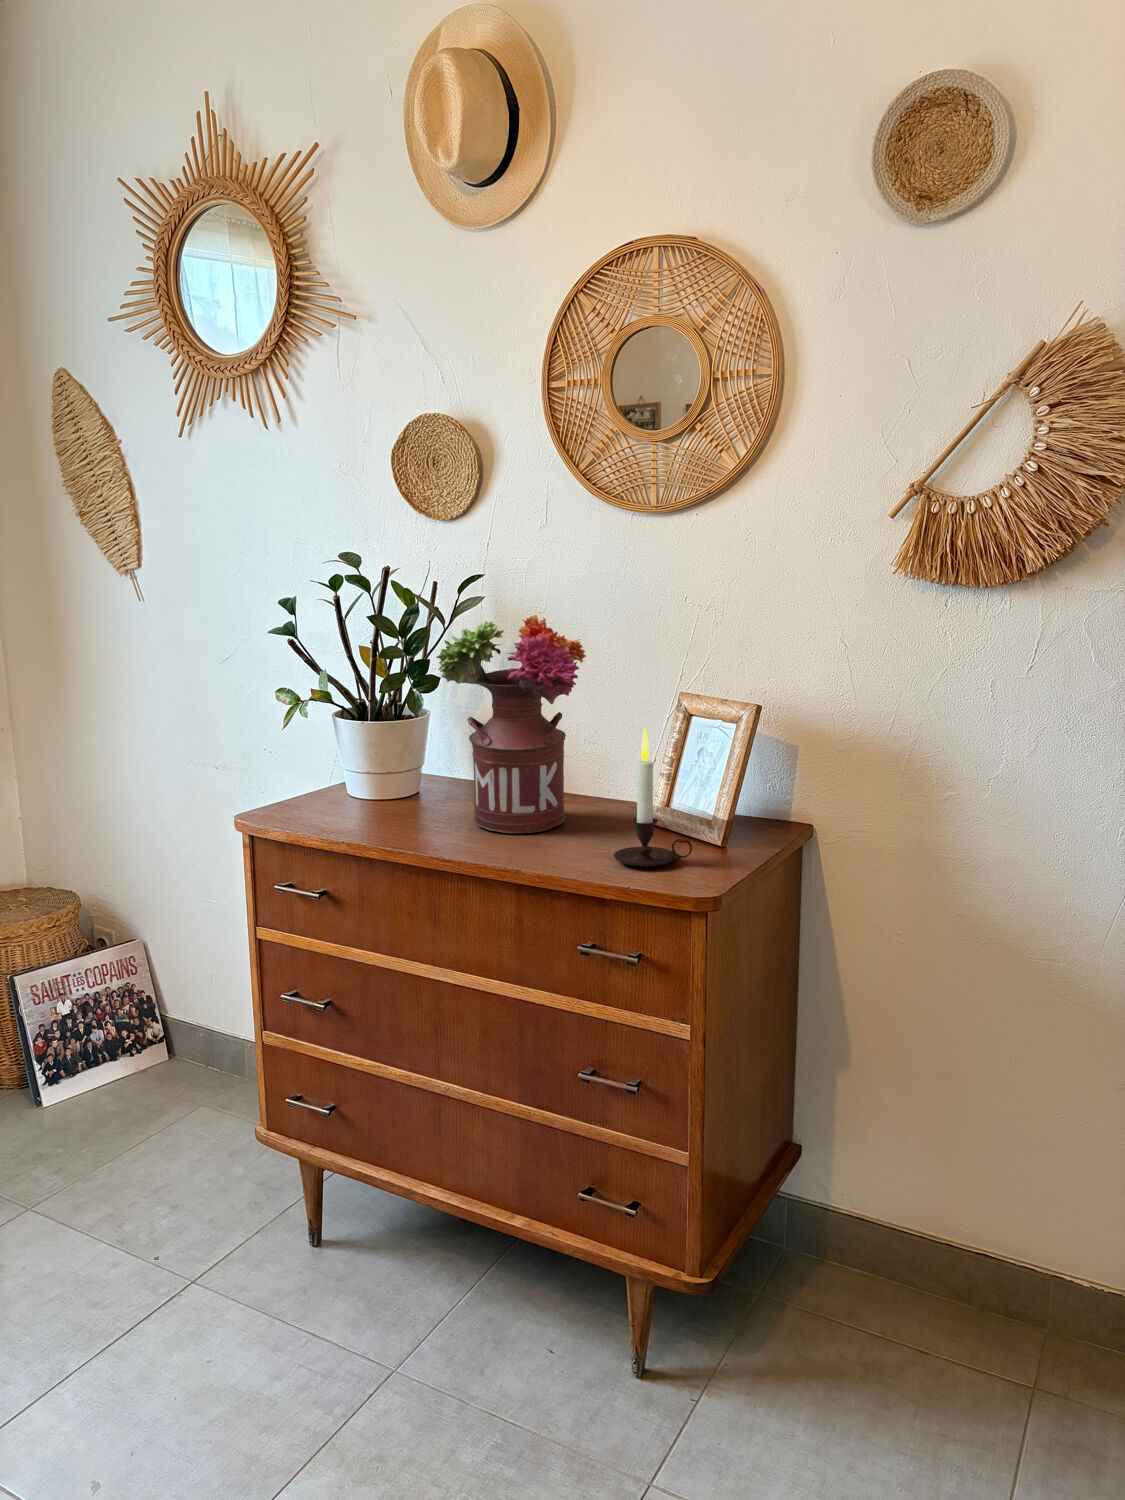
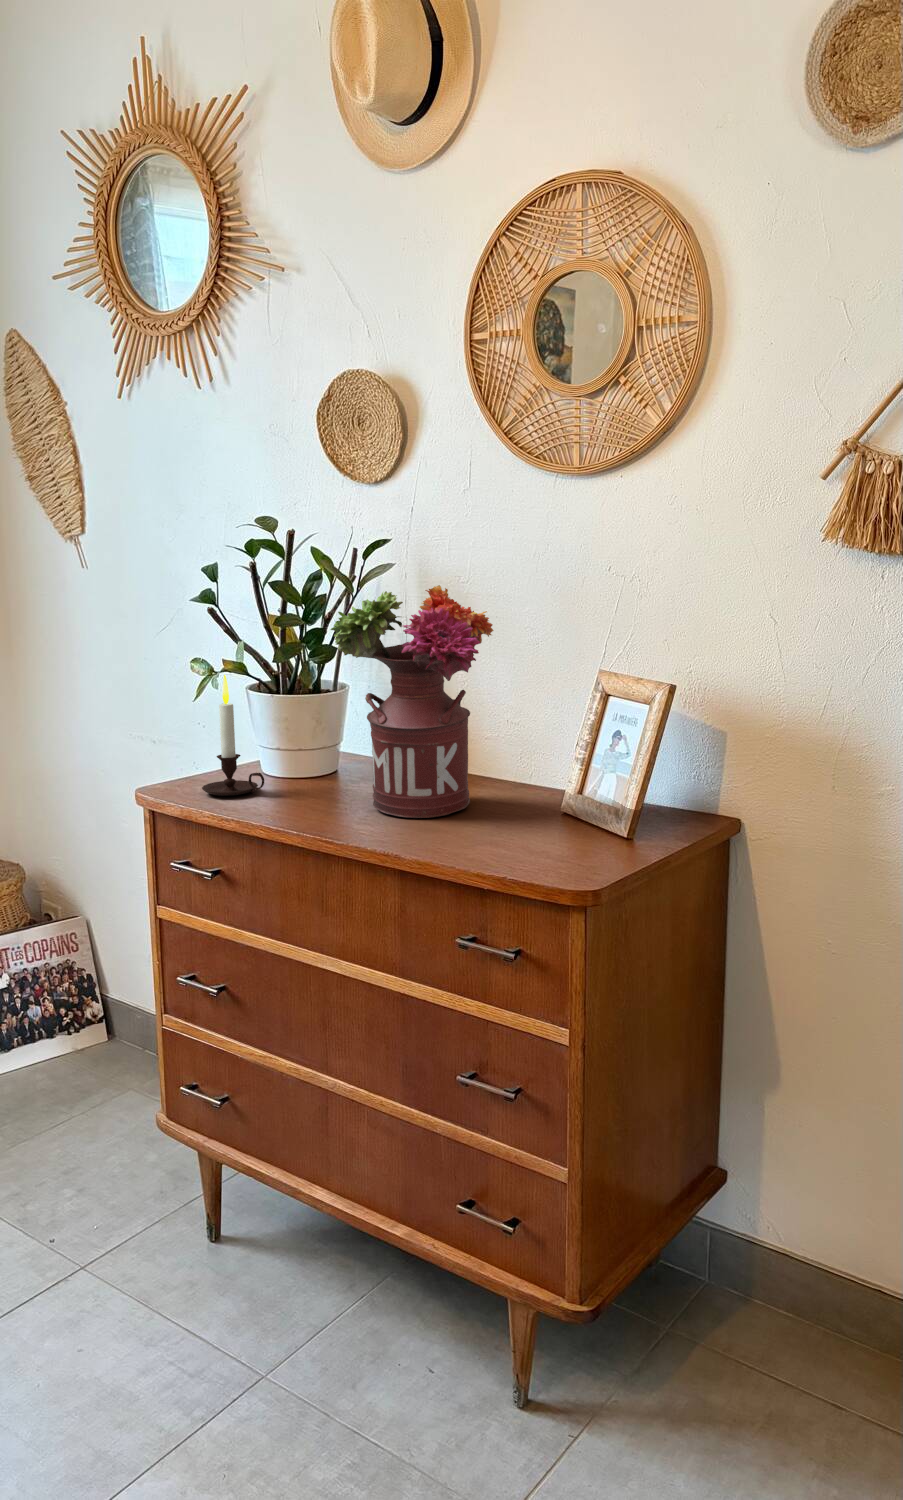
candle: present [613,729,692,867] -> present [202,675,264,796]

